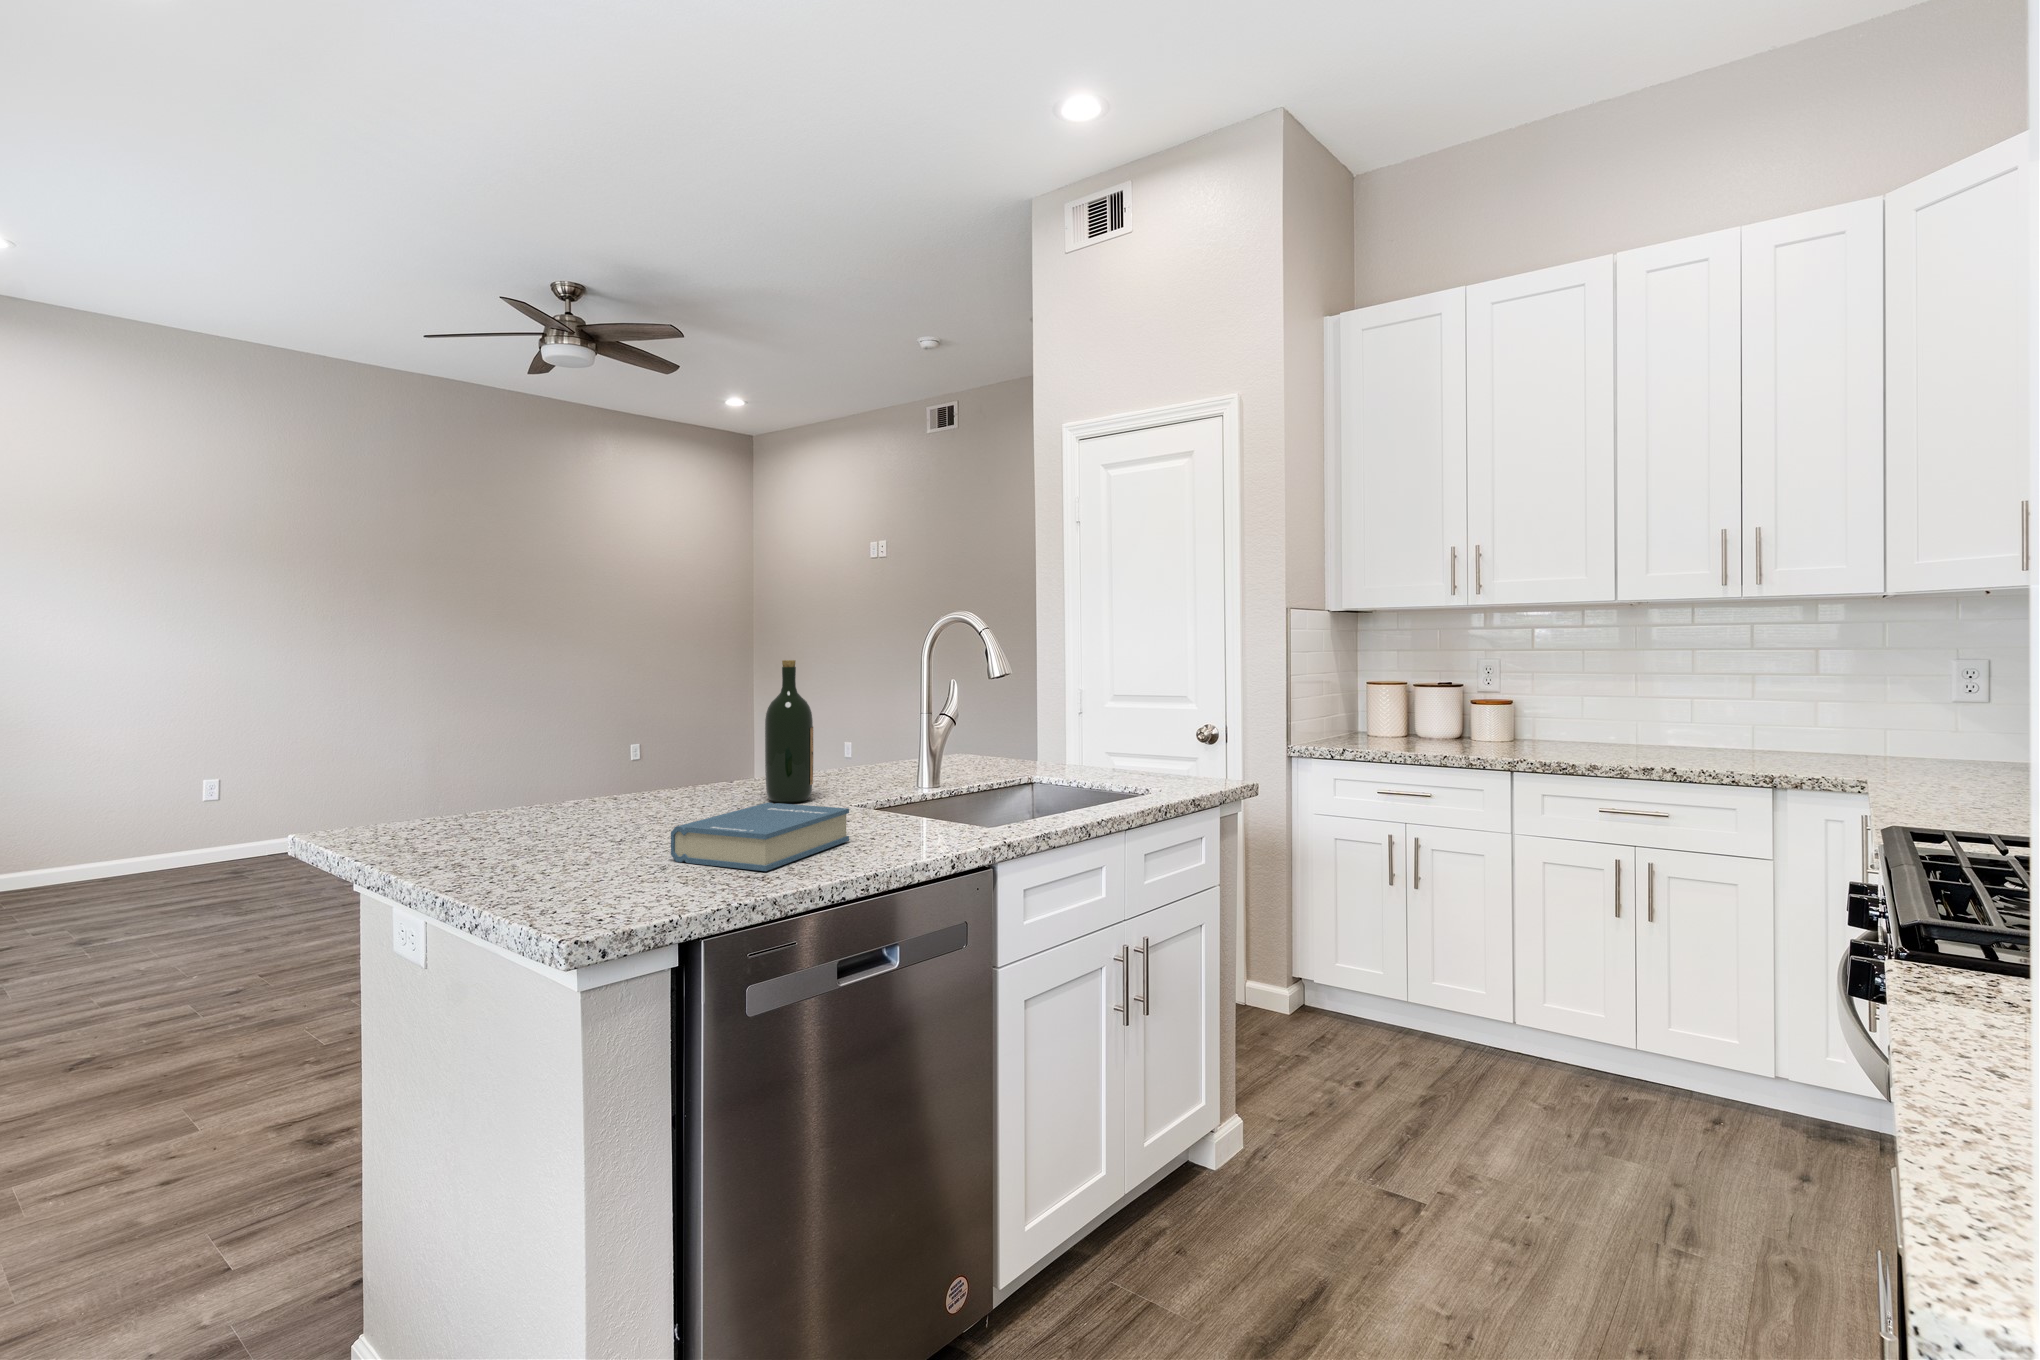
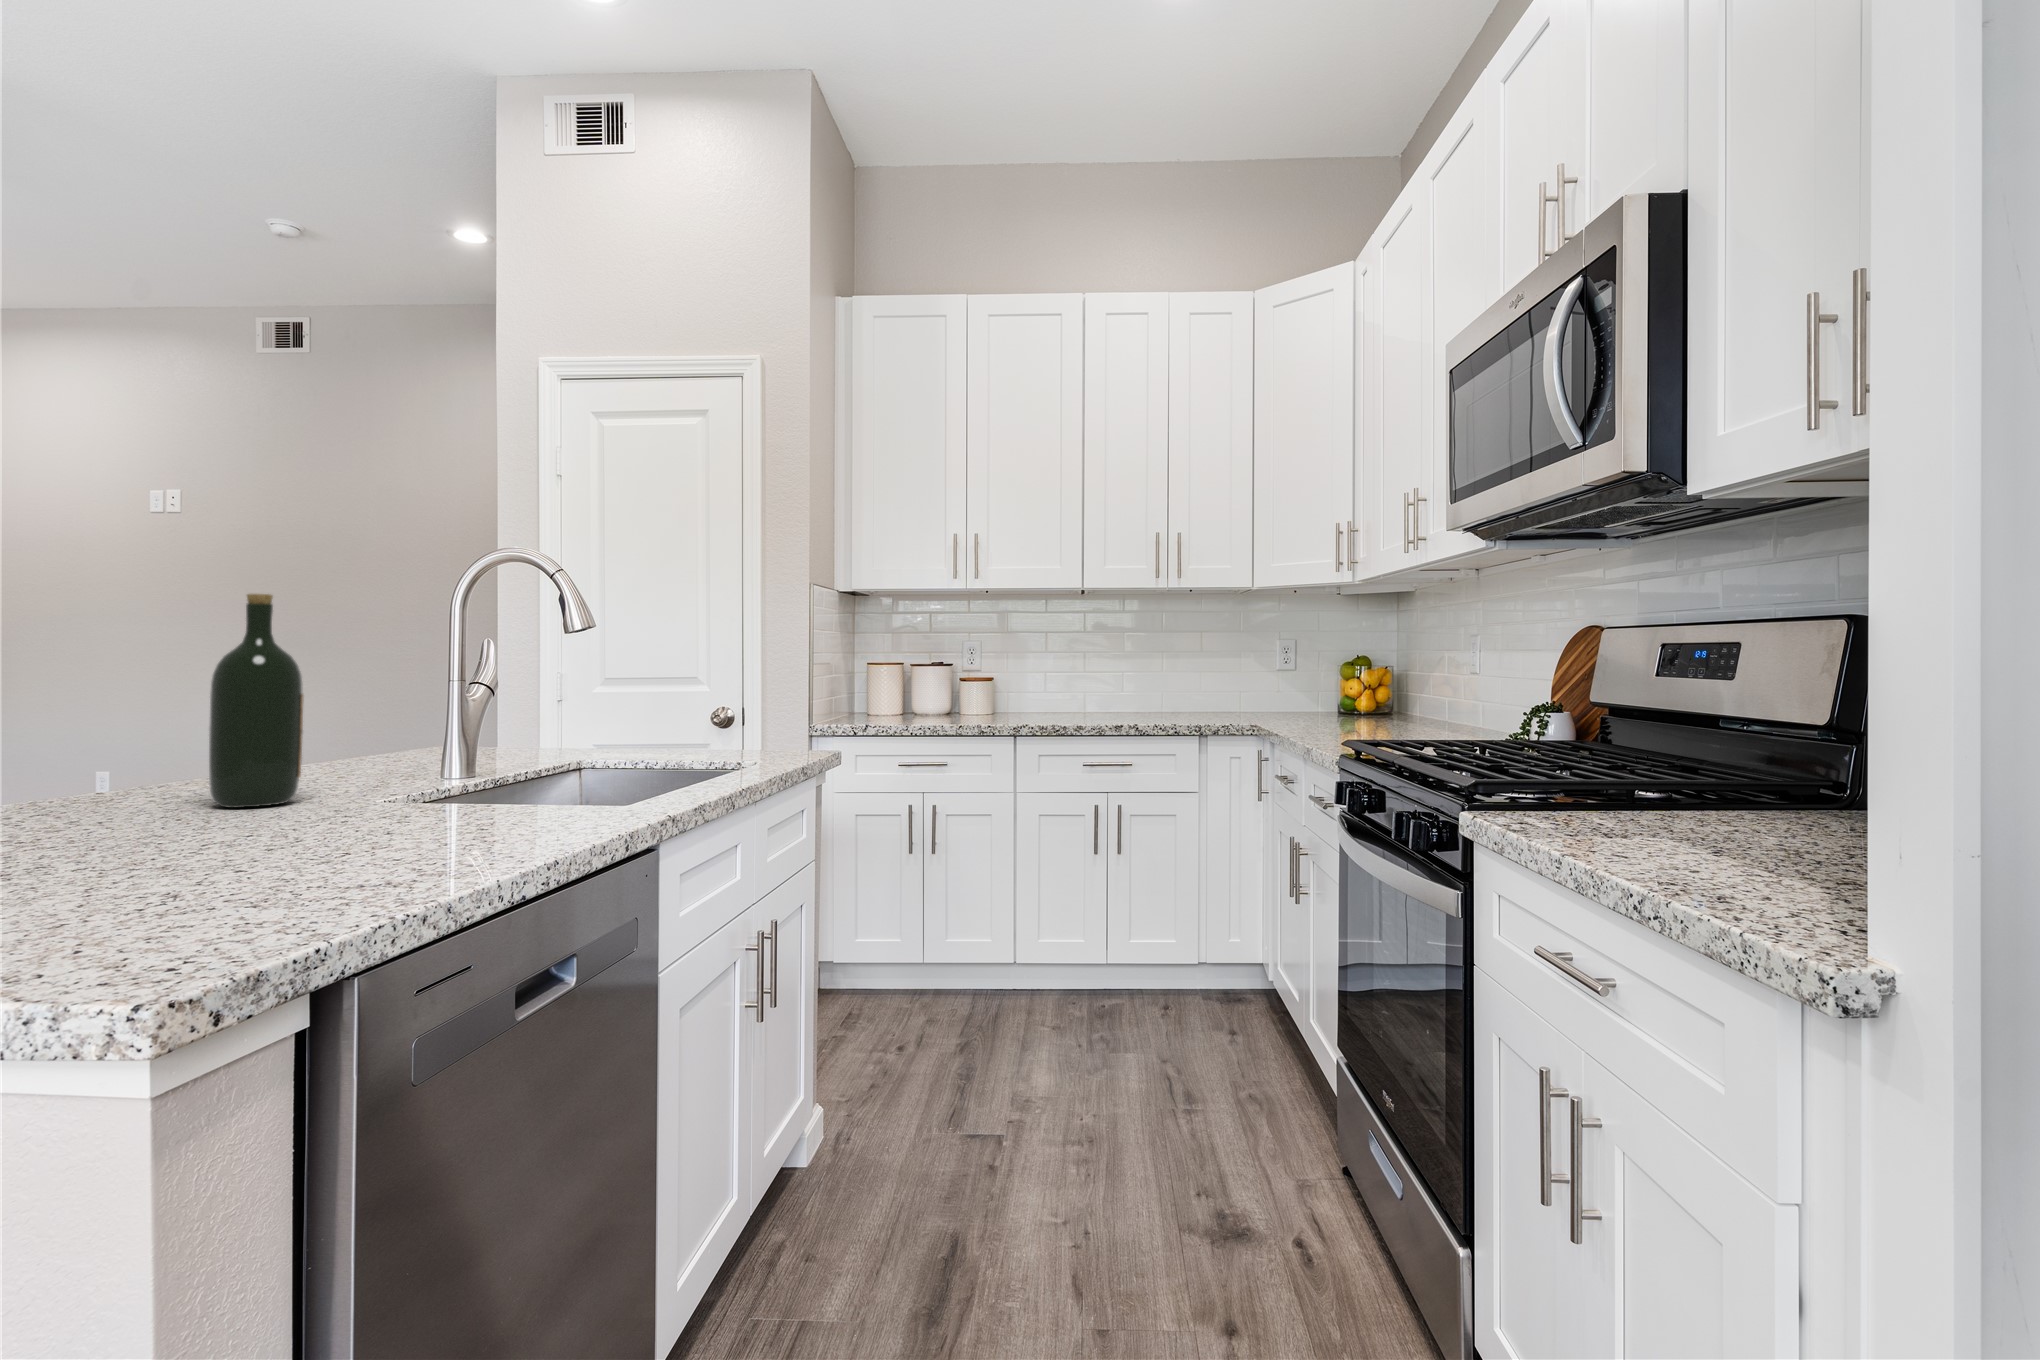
hardback book: present [671,803,849,871] -> none [160,787,456,886]

